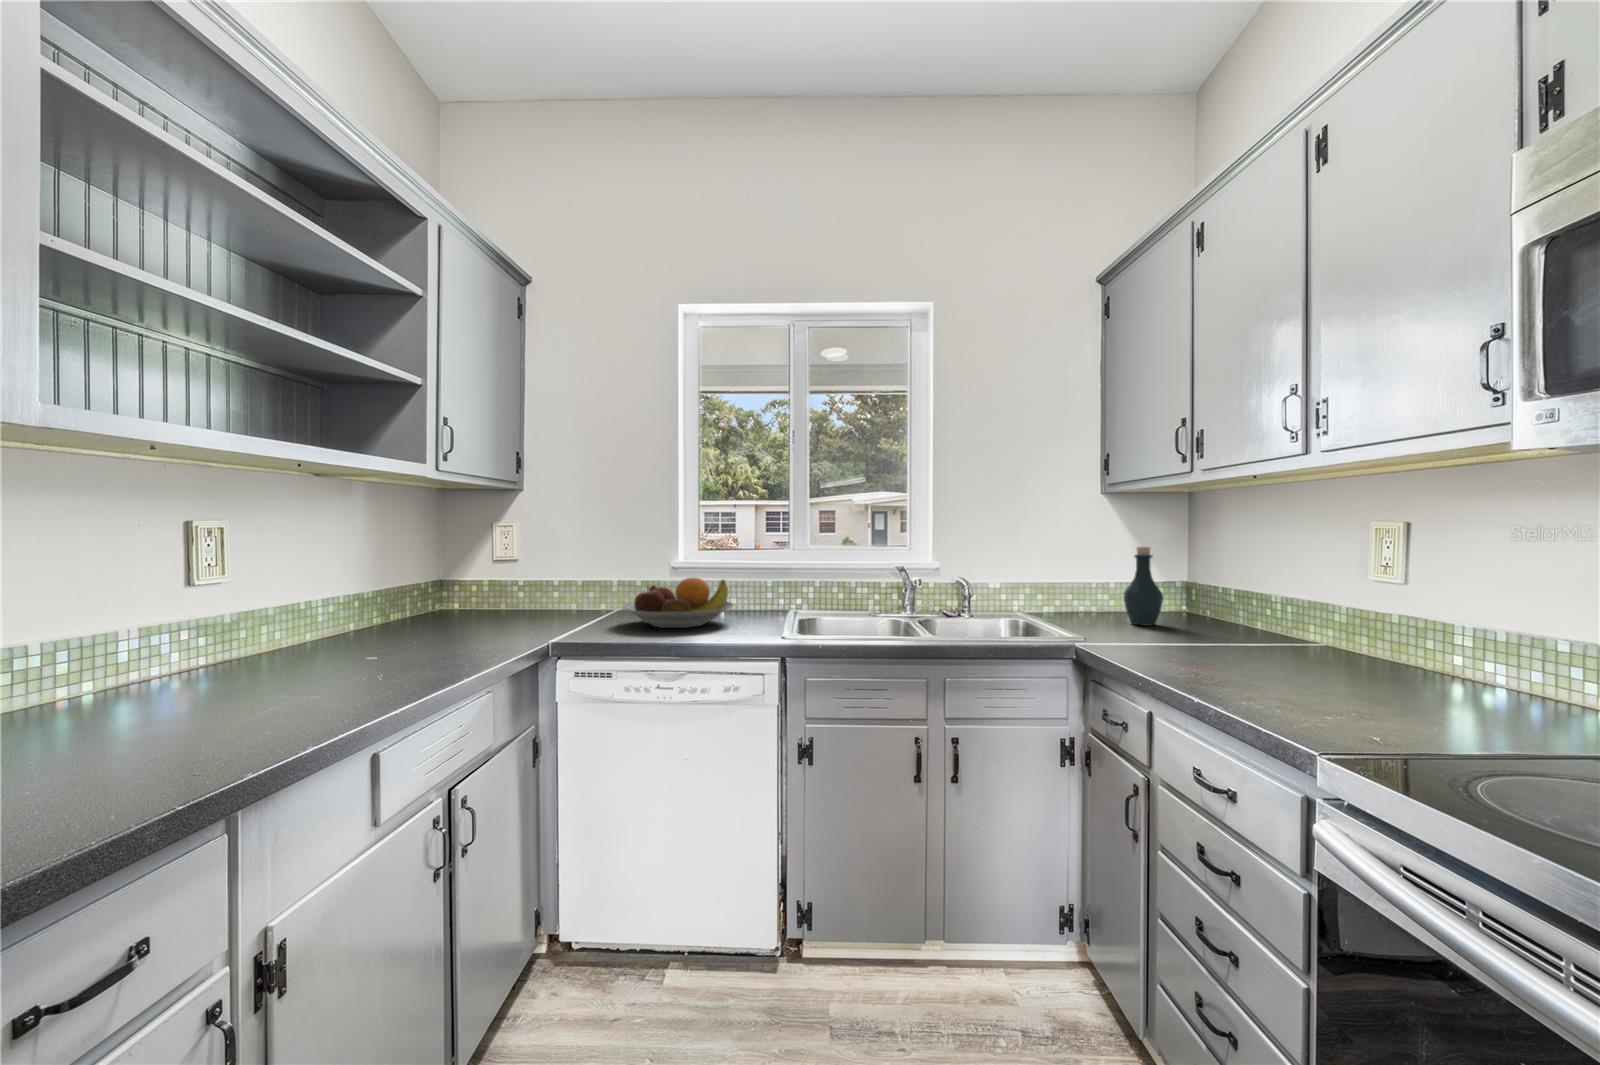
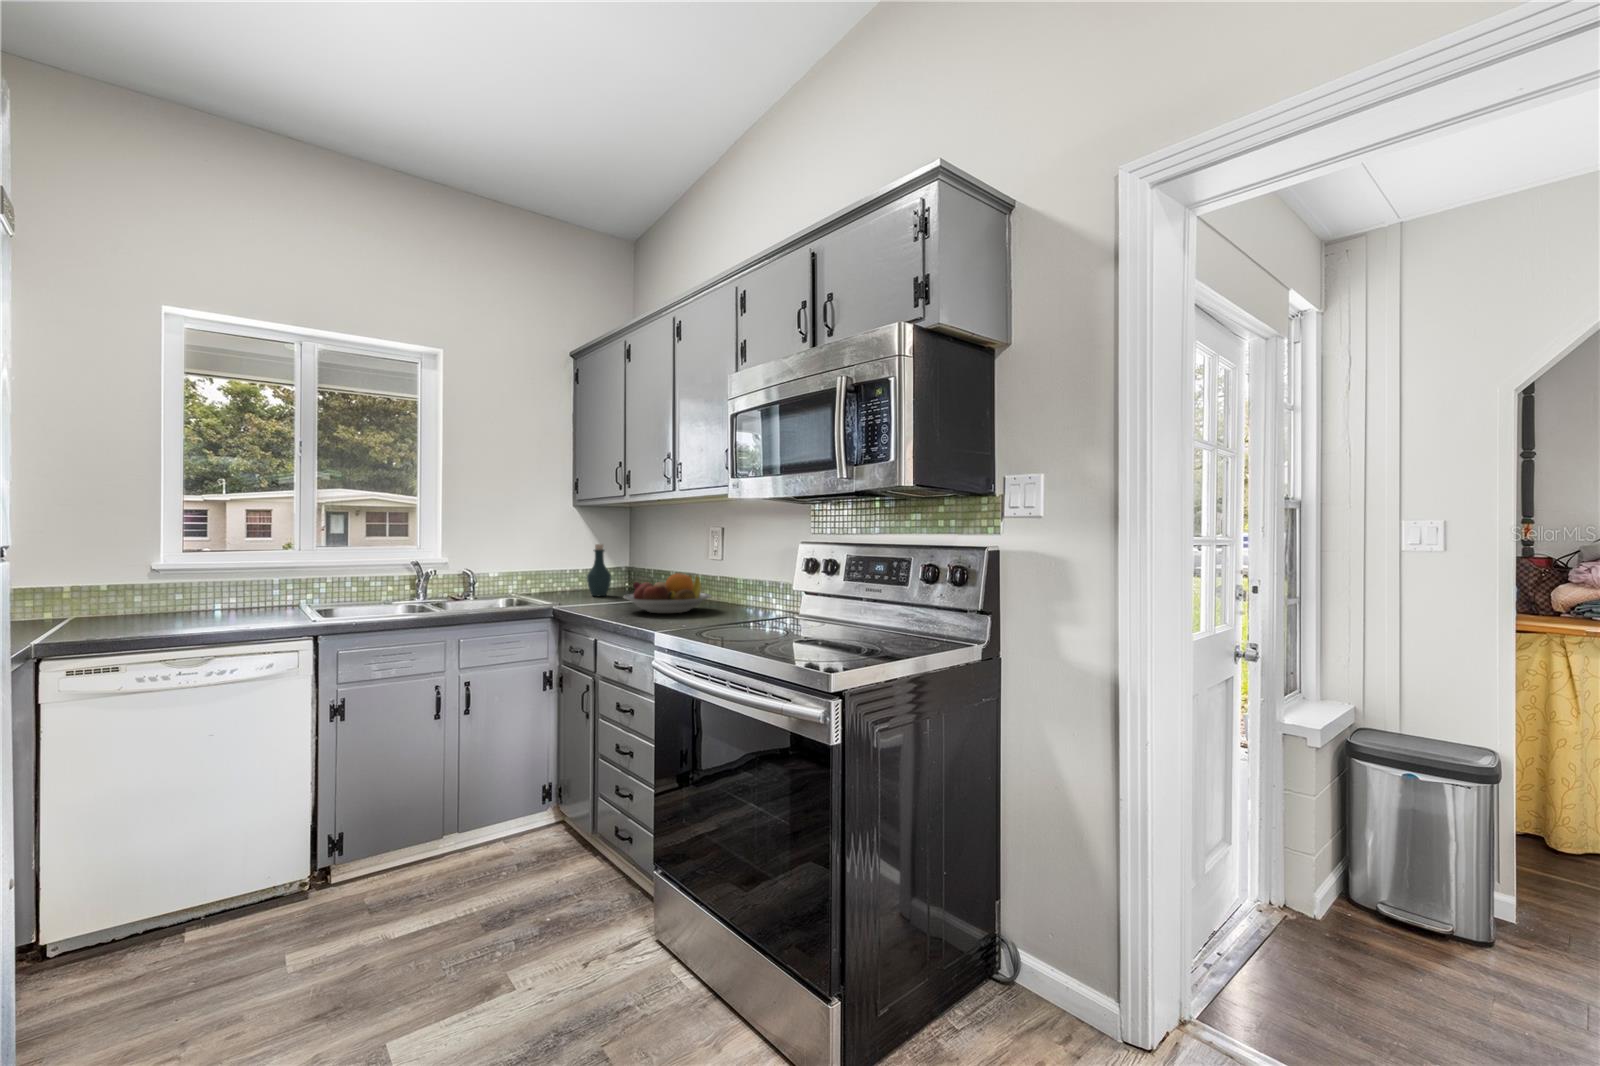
fruit bowl: present [623,578,733,628] -> present [624,573,711,613]

